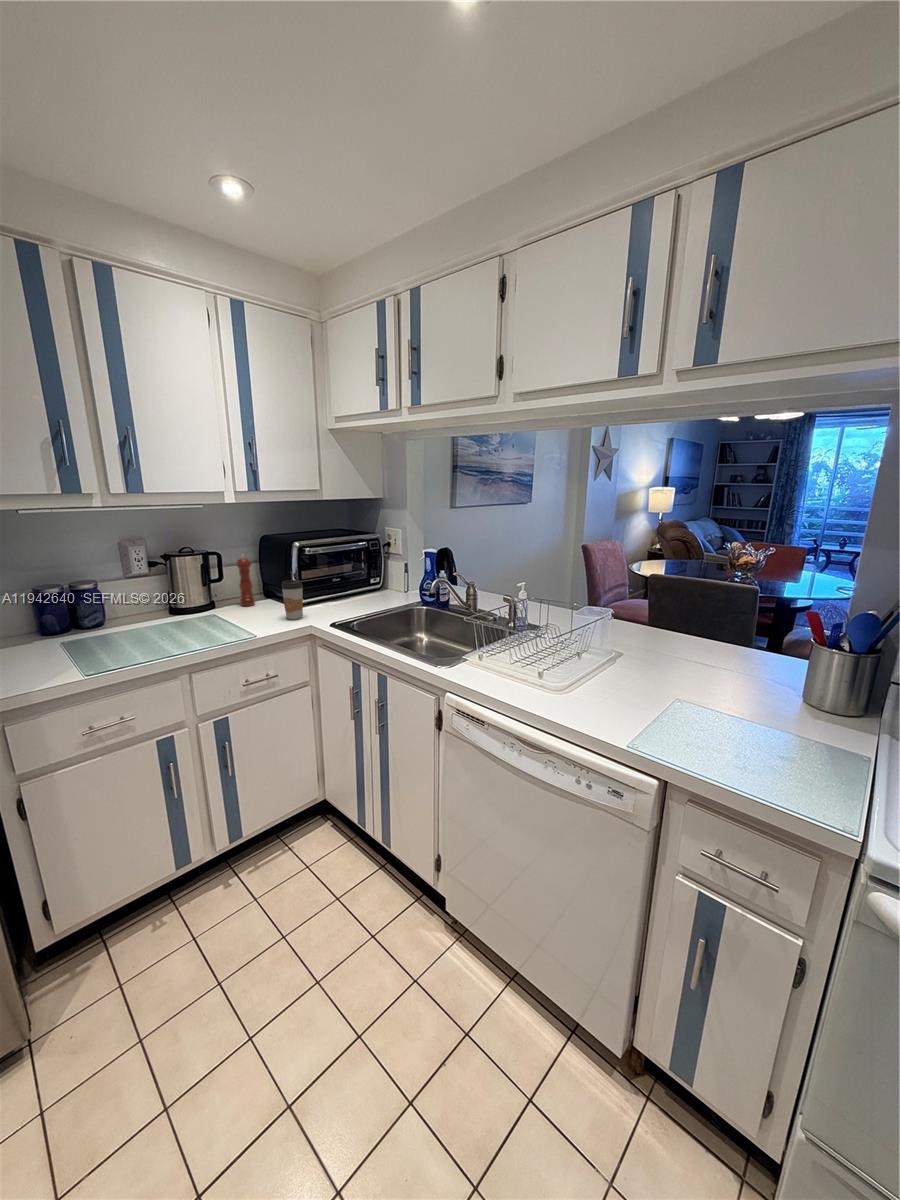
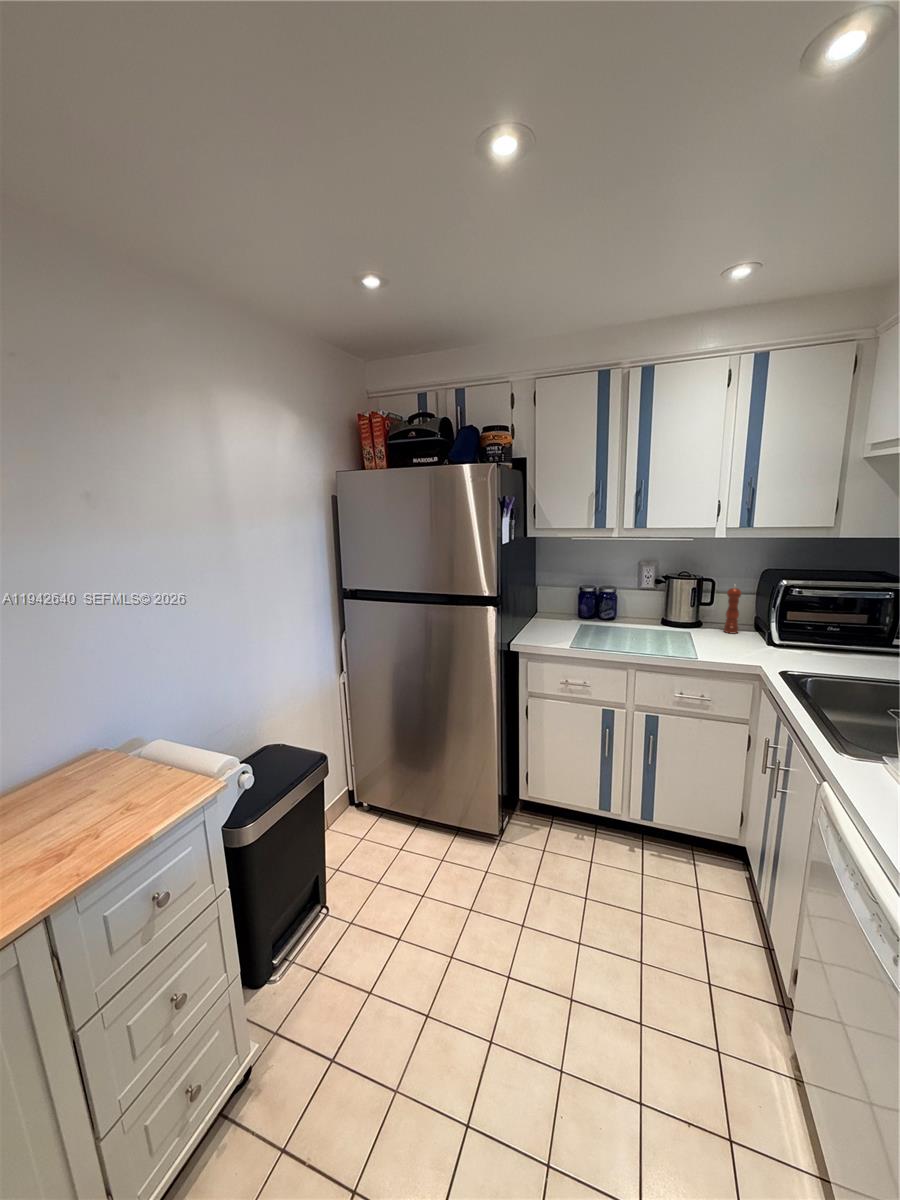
coffee cup: present [281,580,303,620] -> none [745,616,769,656]

